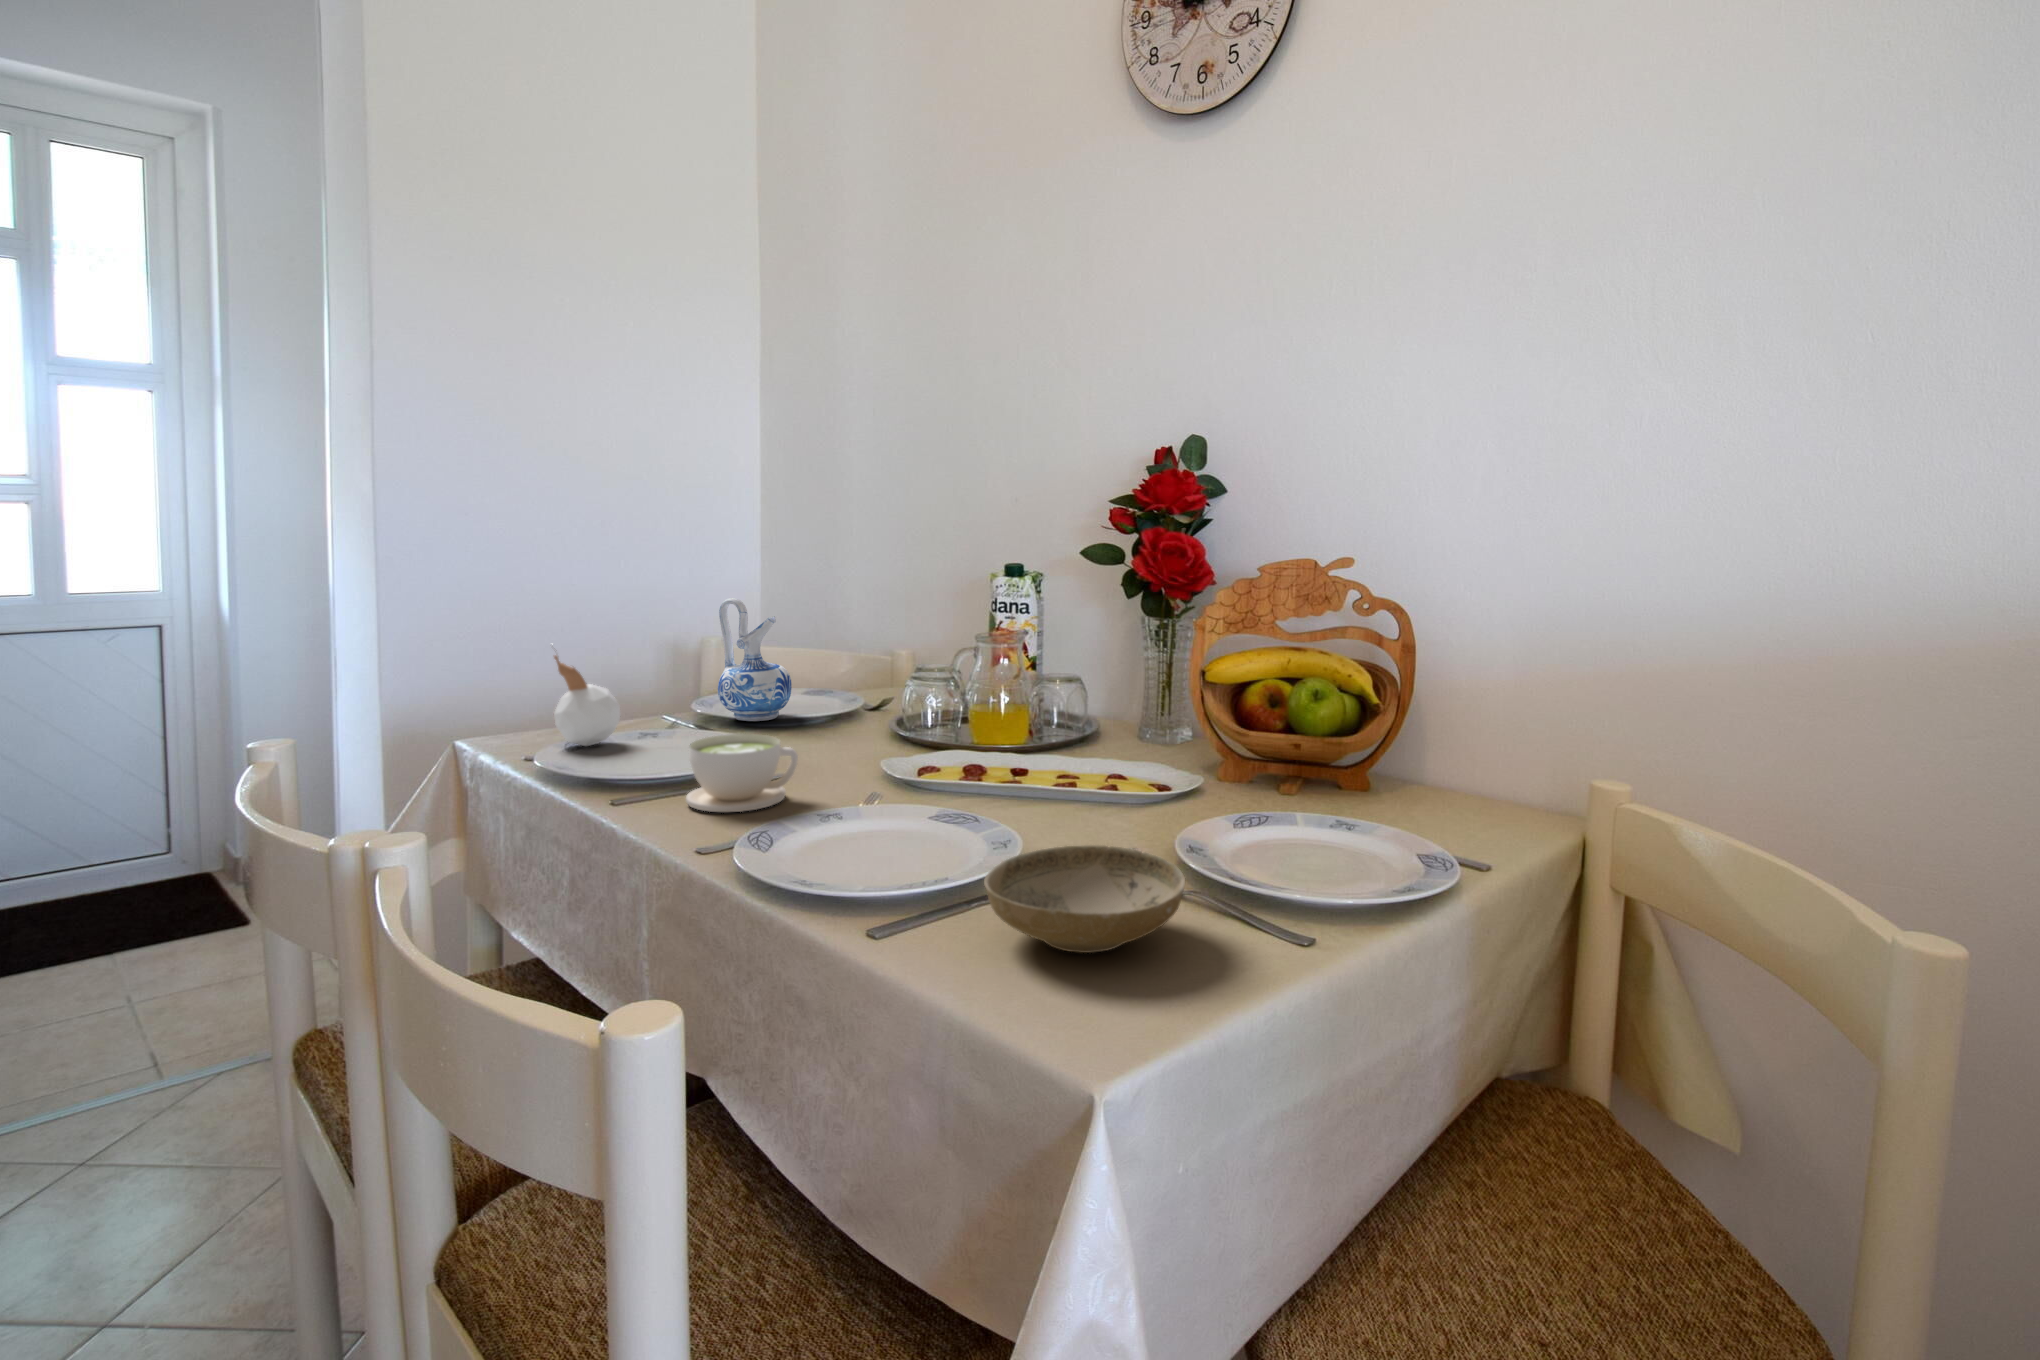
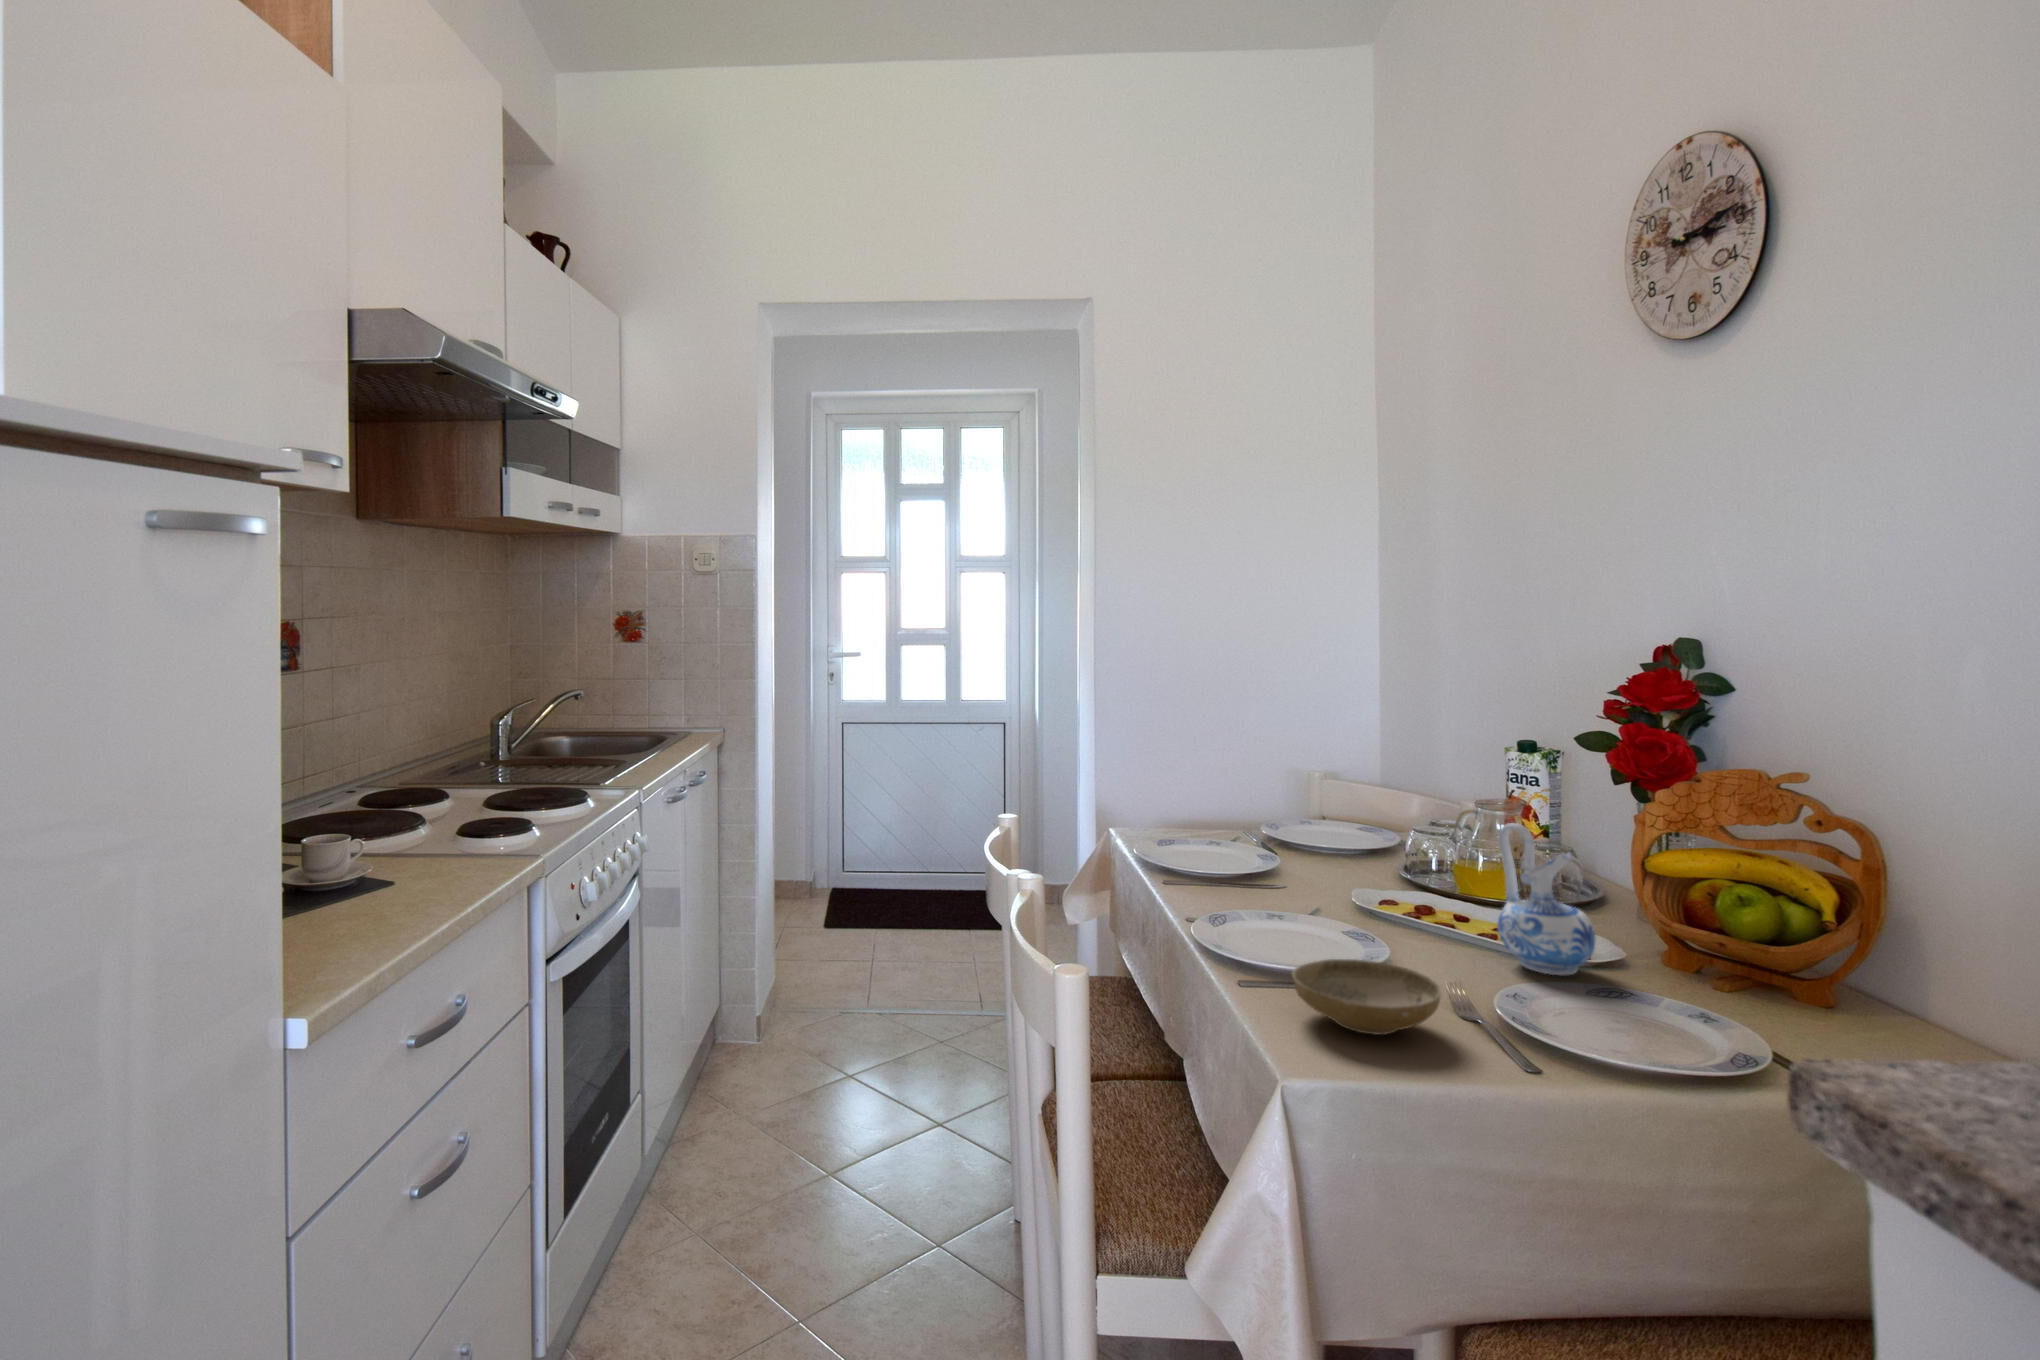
ceramic pitcher: present [718,598,792,721] -> present [1497,823,1596,975]
candle: present [552,644,620,747] -> none [1155,770,1201,843]
coffee cup: present [686,734,798,812] -> none [1201,848,1278,903]

